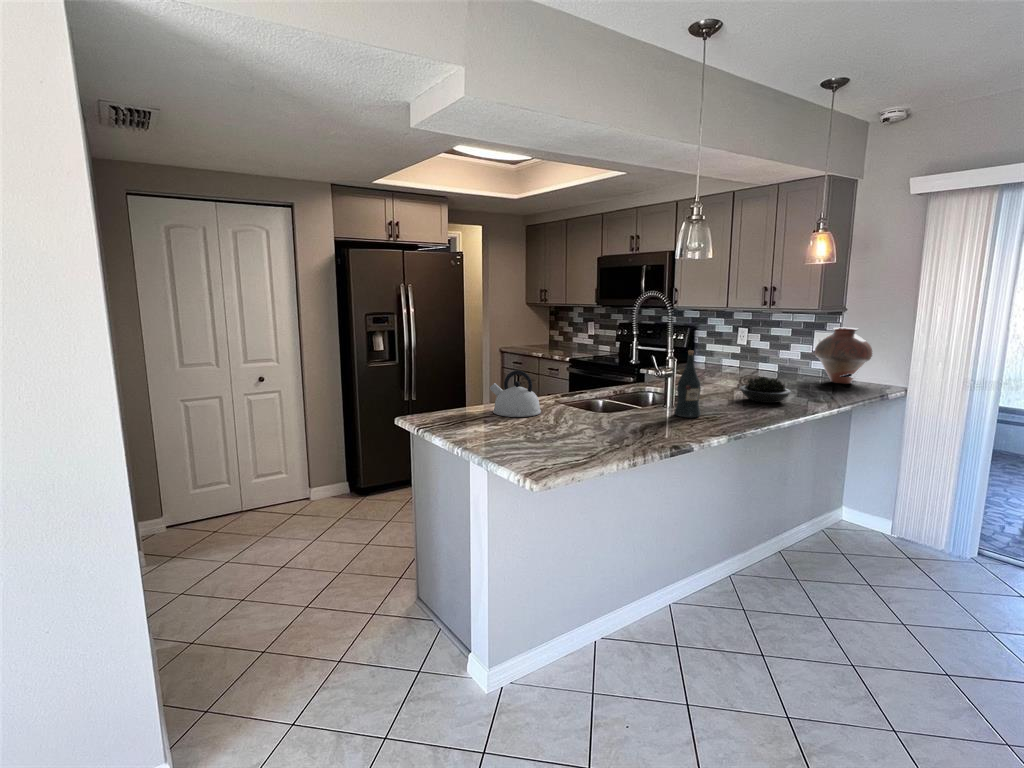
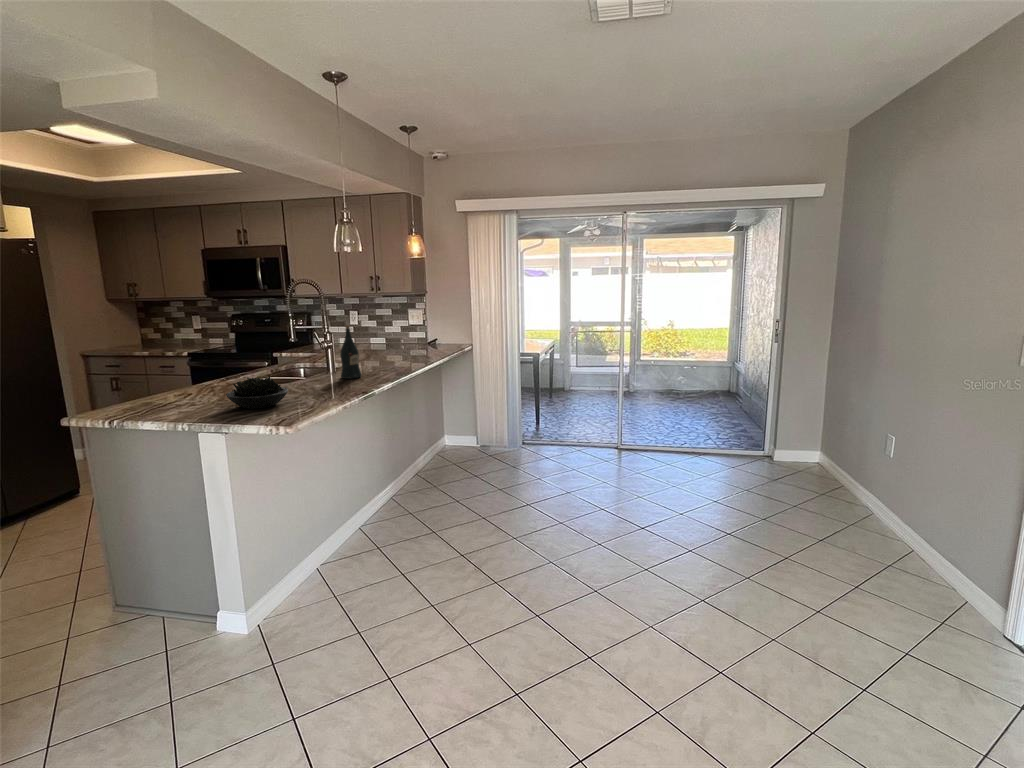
vase: present [815,328,872,384] -> none [411,306,448,346]
kettle: present [489,370,541,417] -> none [158,357,222,403]
succulent plant: present [740,376,791,403] -> present [226,377,288,409]

